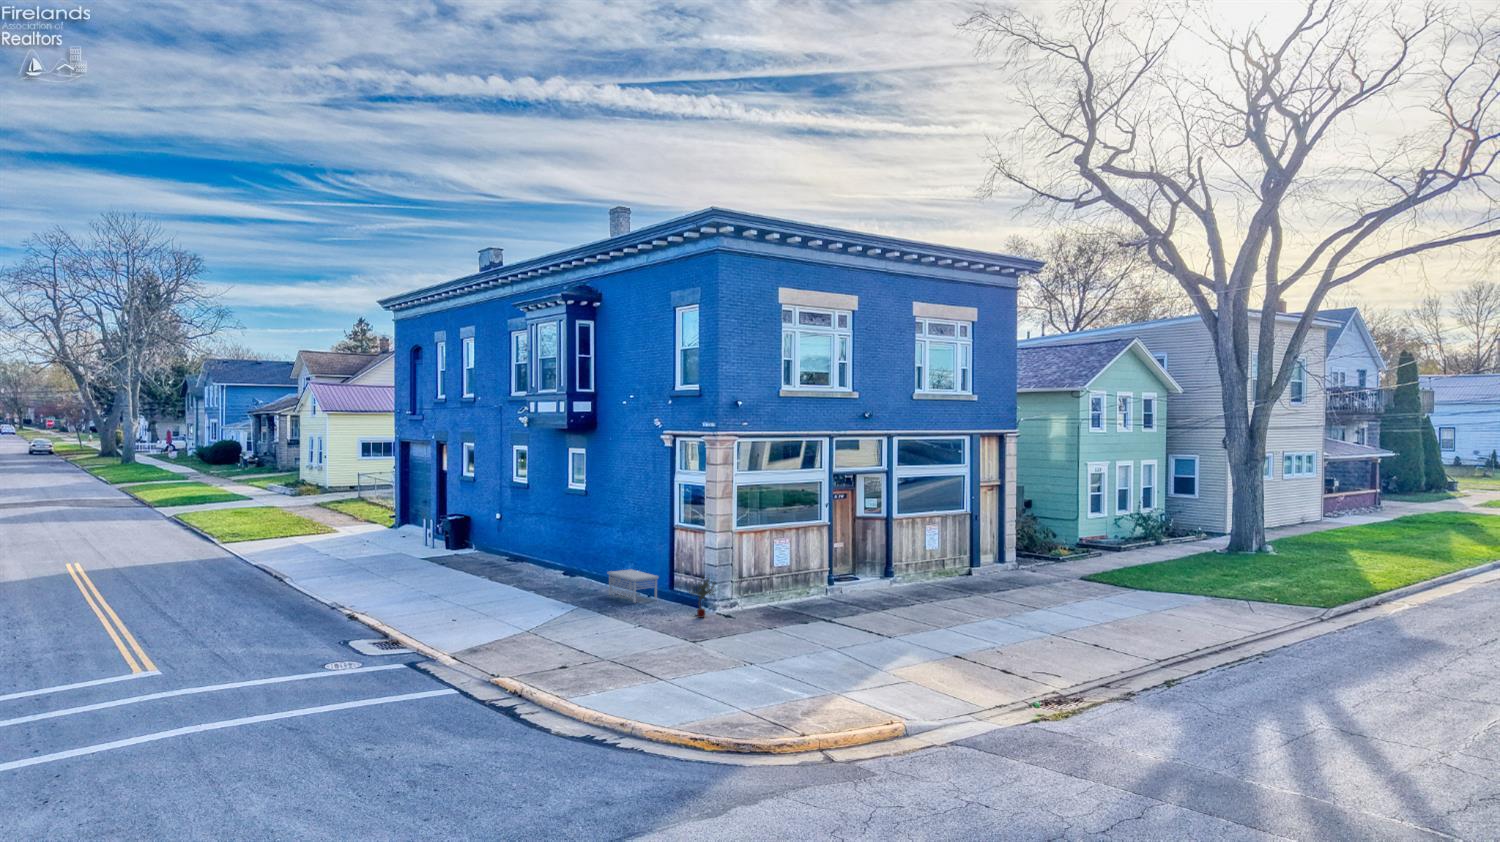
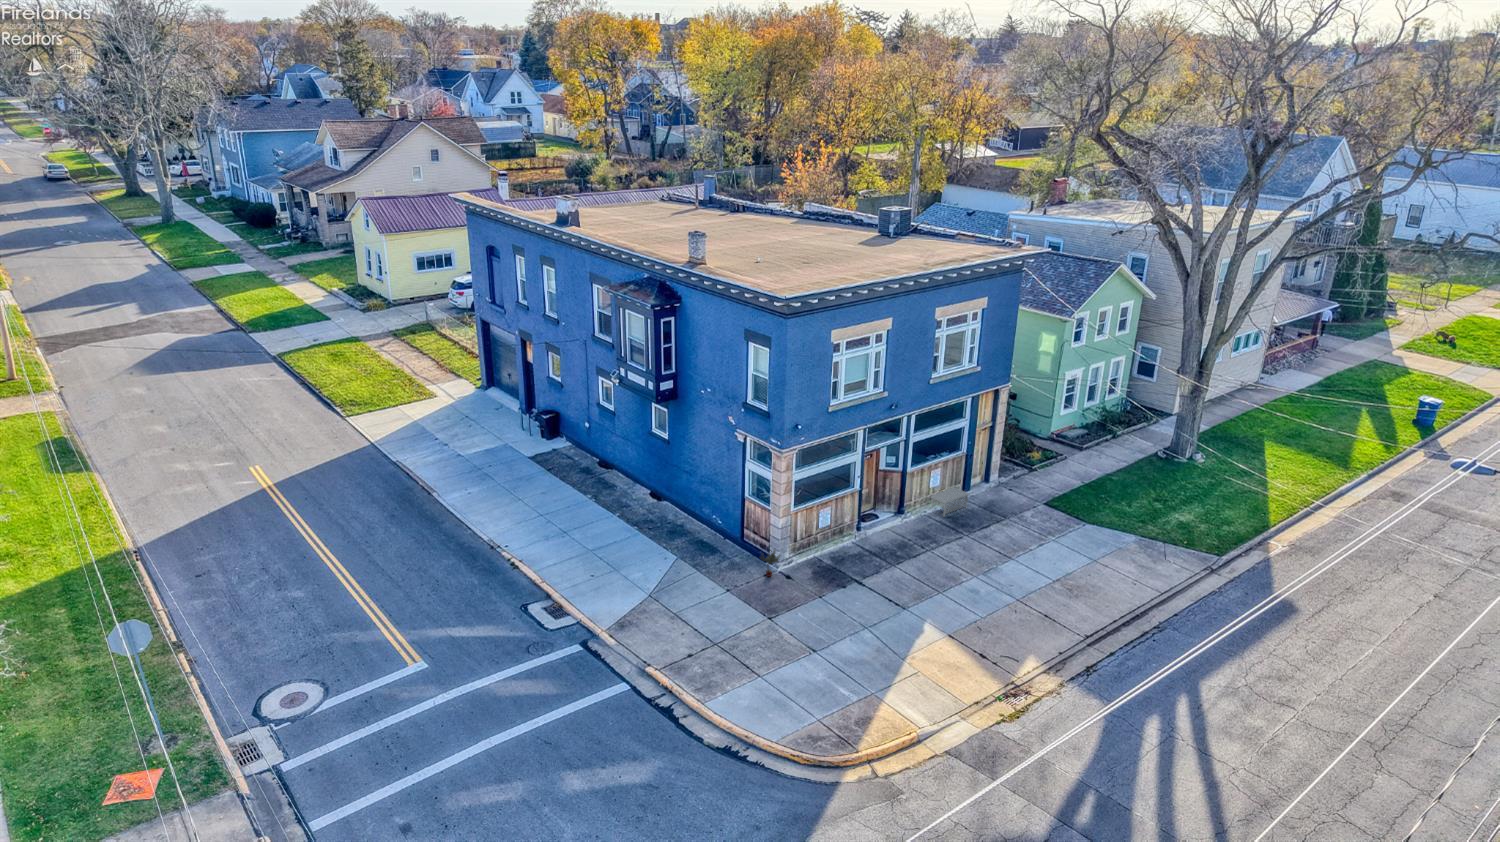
storage bench: present [608,570,658,603] -> present [931,488,969,516]

